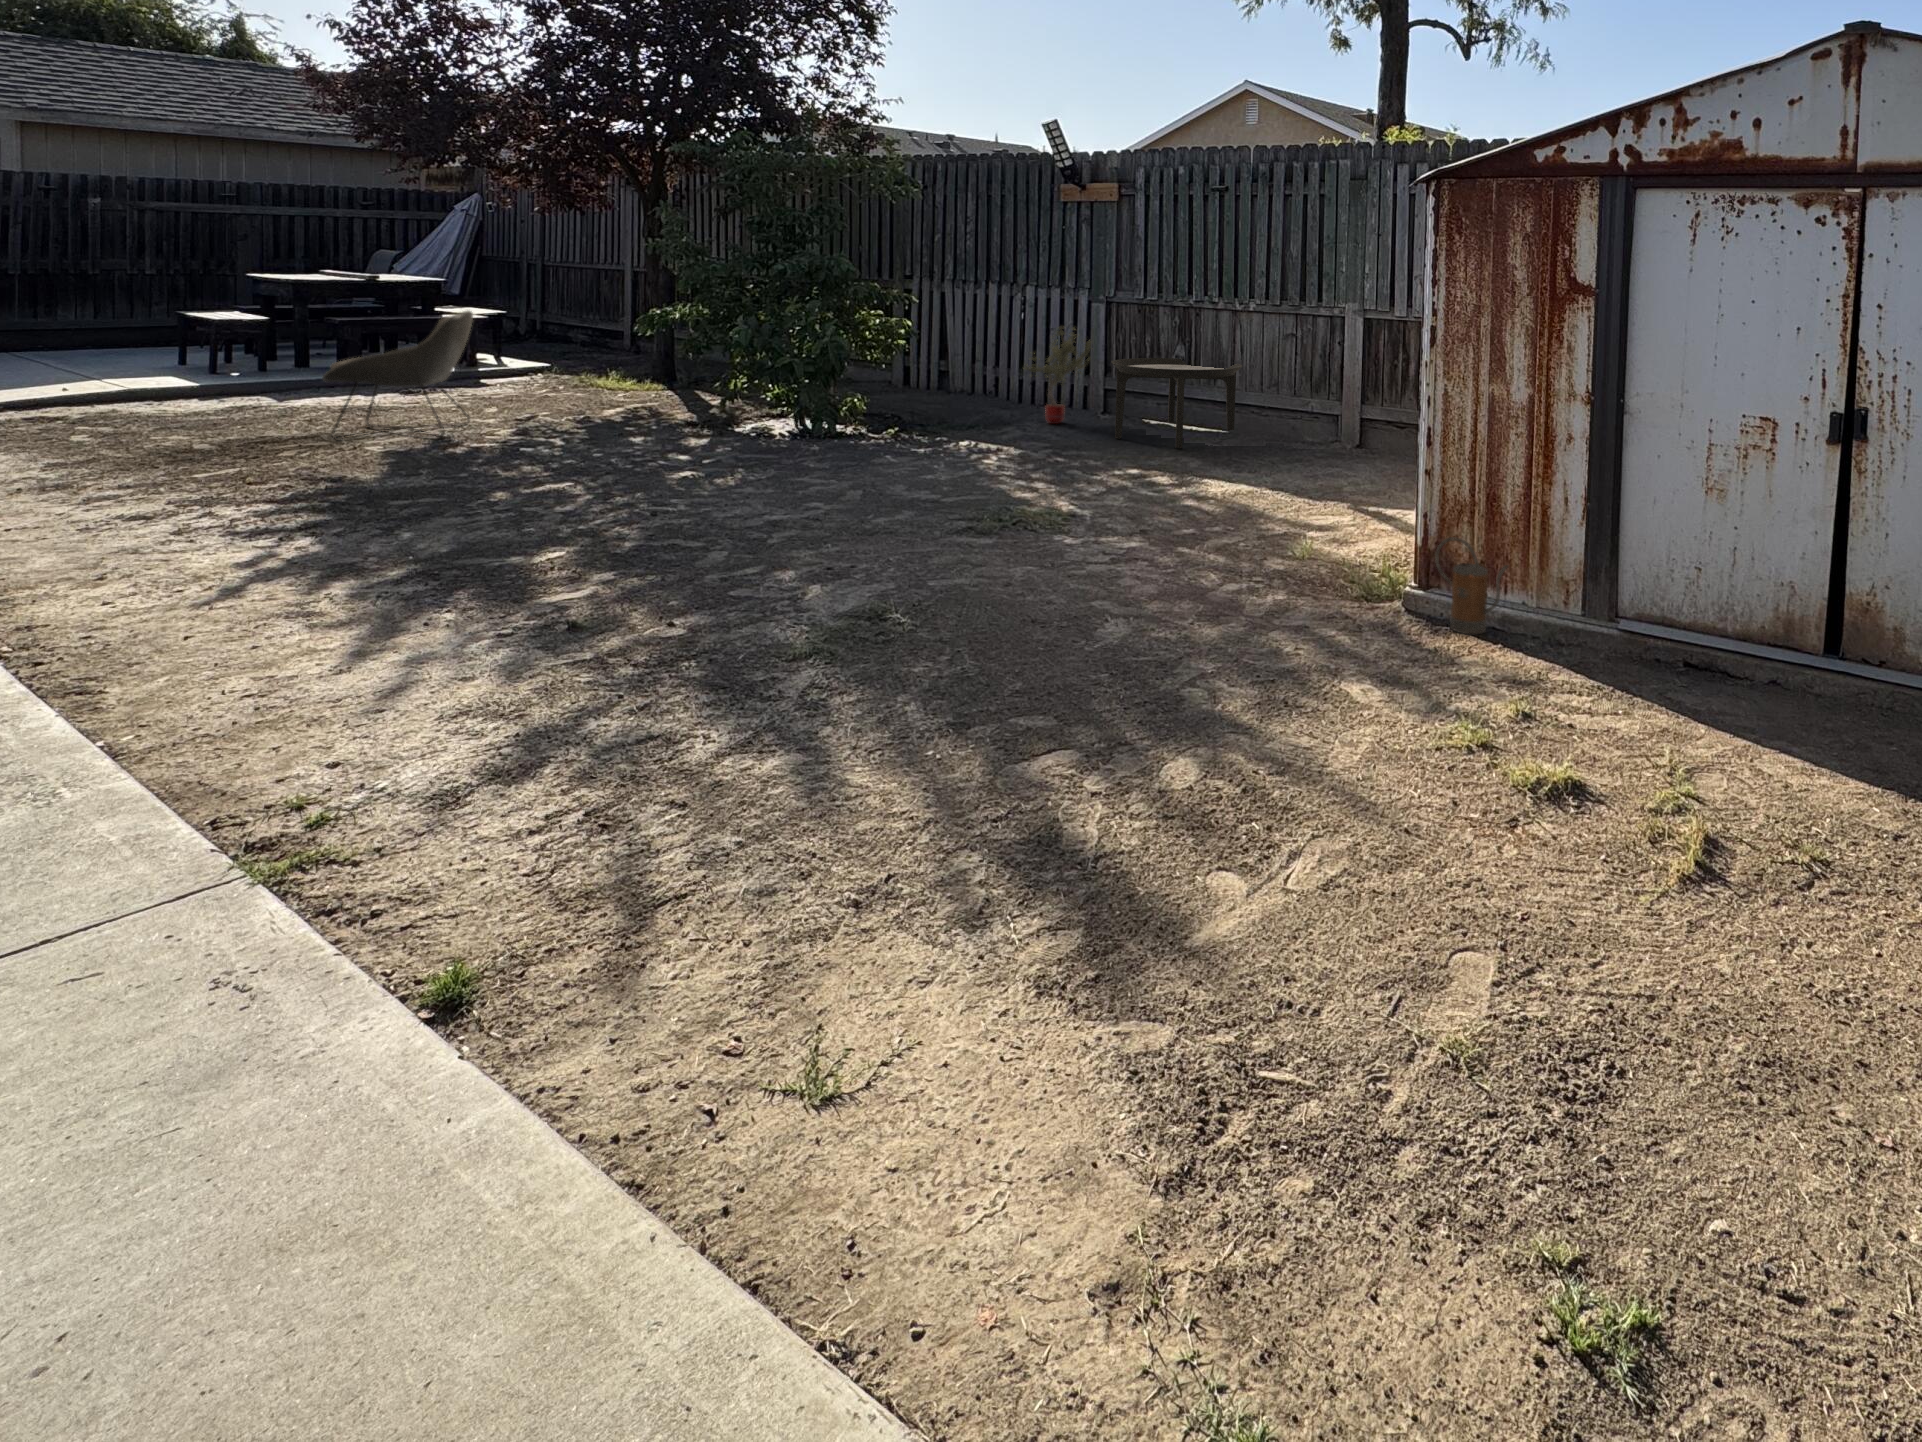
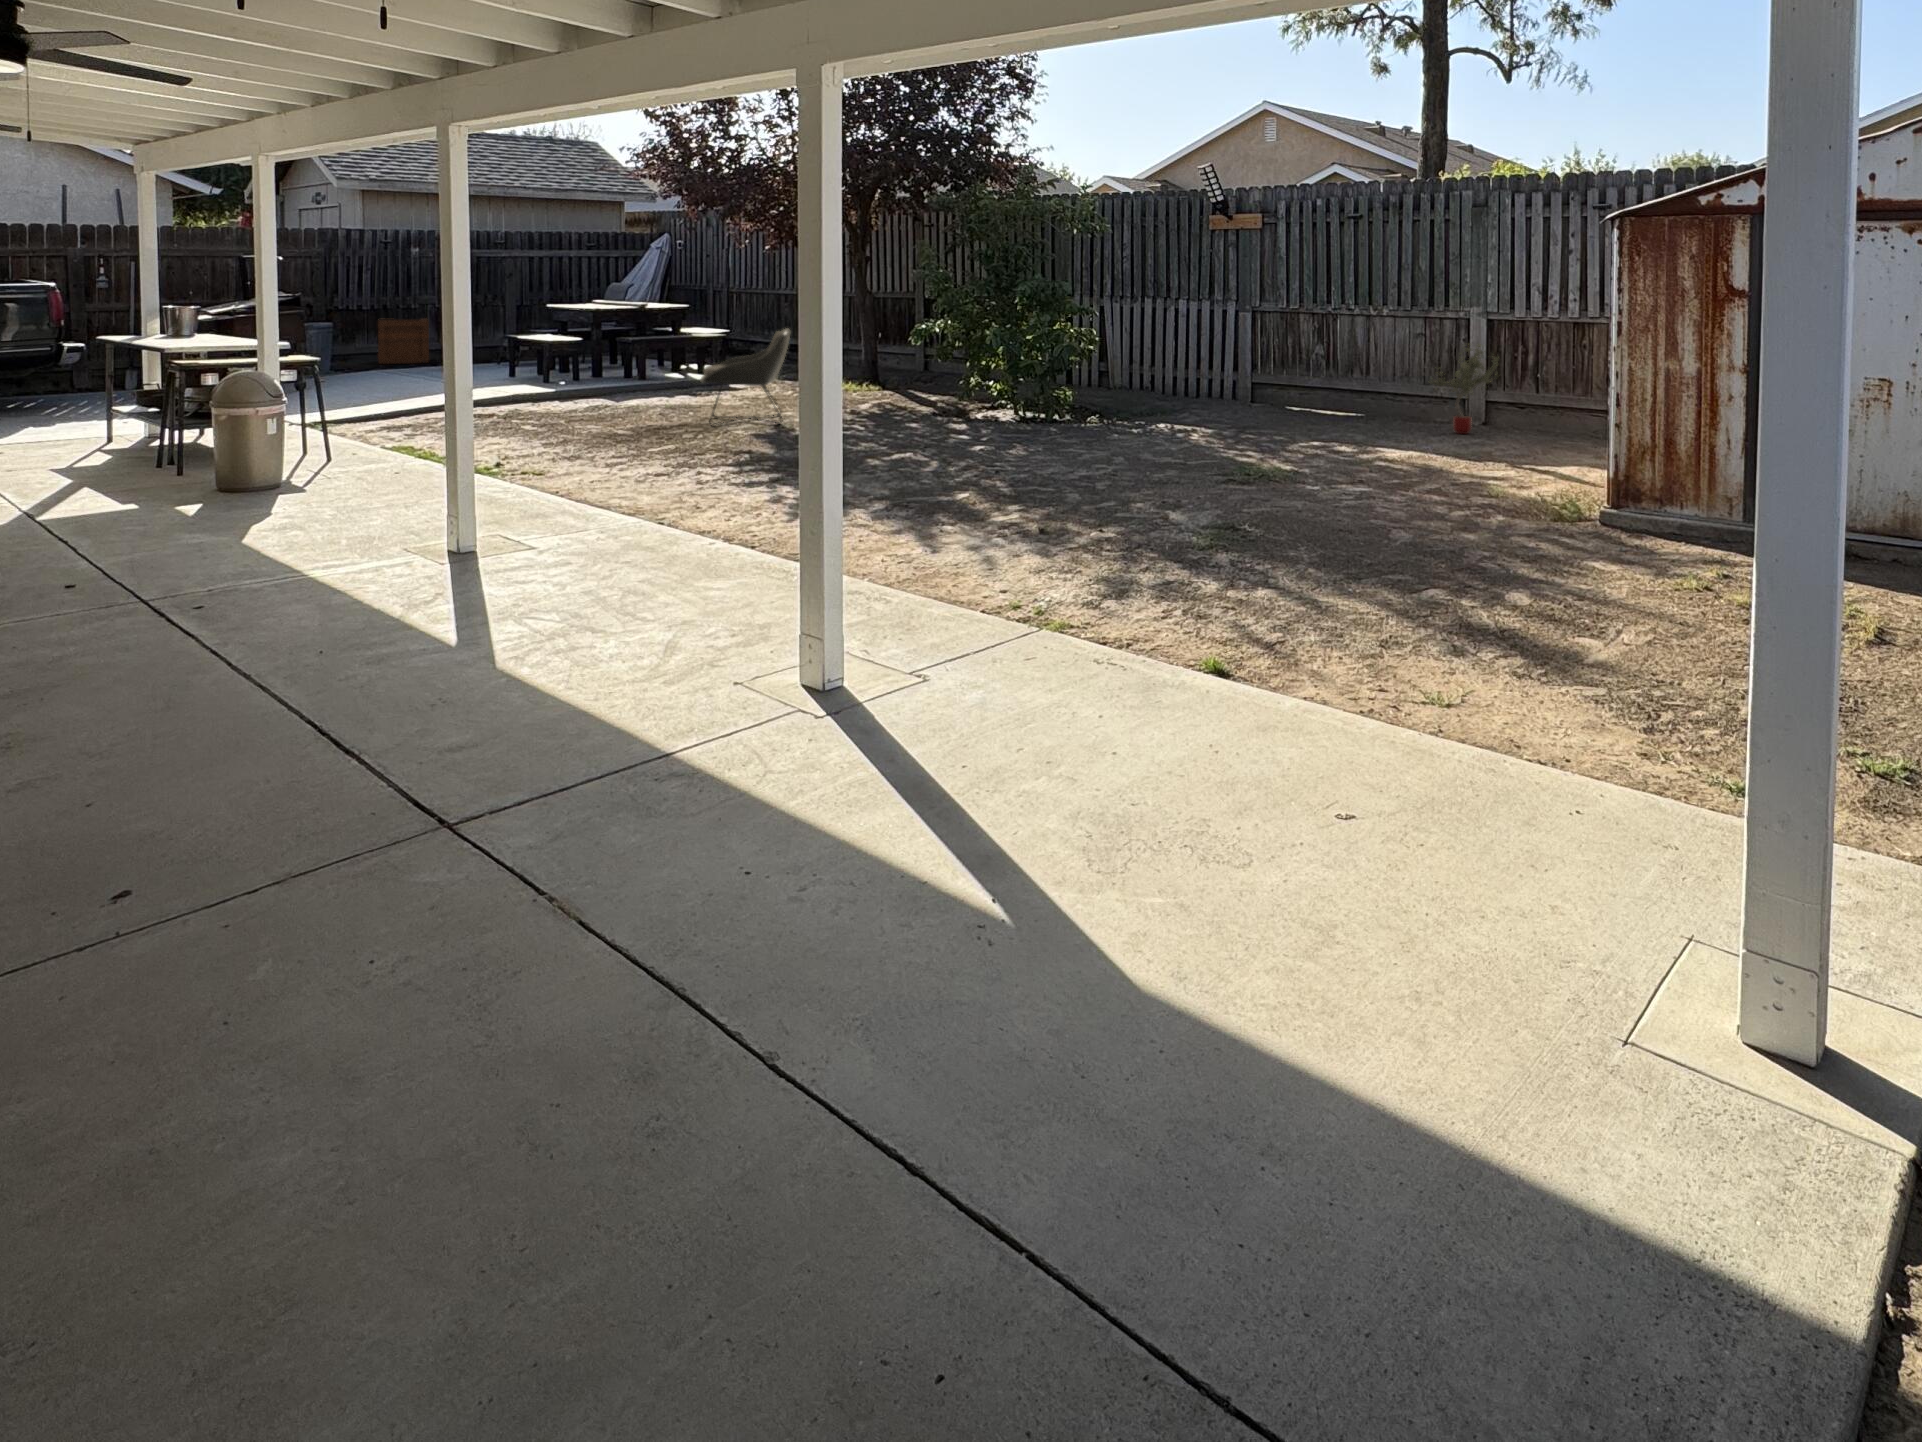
wooden crate: none [57,288,144,346] -> present [378,318,429,364]
potted tree: present [1023,327,1093,424] -> present [1429,344,1499,434]
round table: present [1112,358,1242,448] -> none [1270,356,1379,428]
watering can: present [1435,537,1508,634] -> none [1631,470,1691,536]

